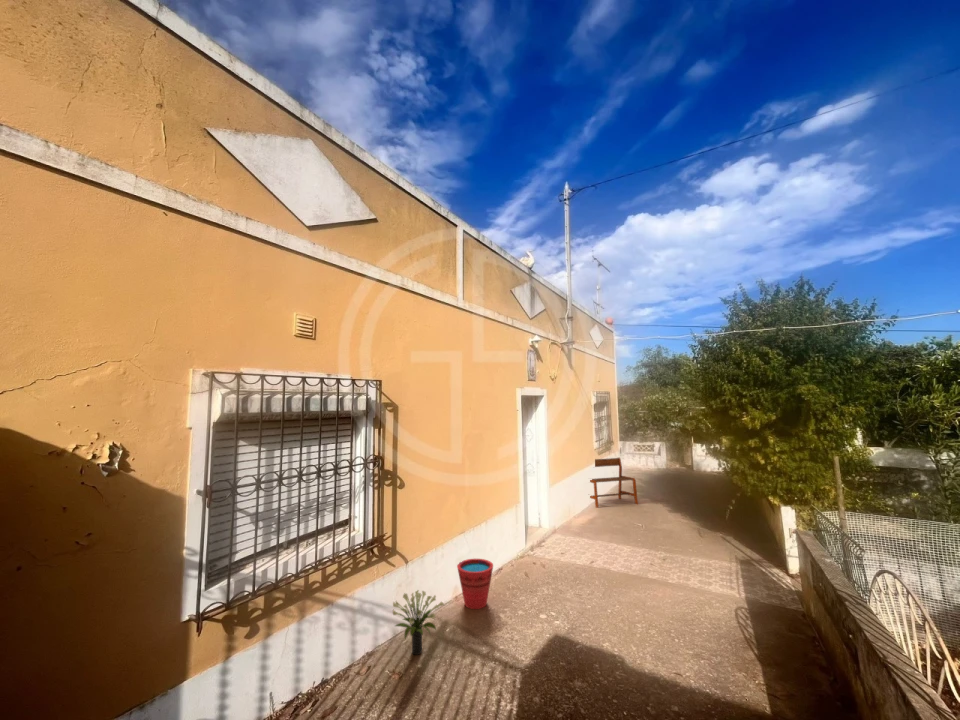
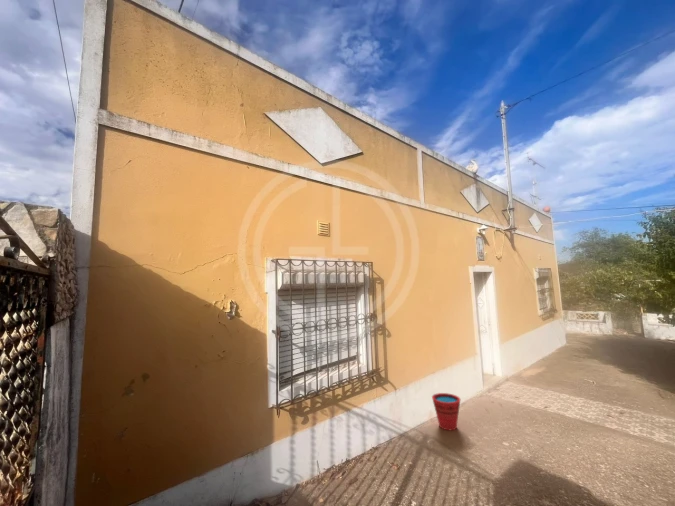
bench: present [590,458,638,508] -> none [531,324,586,365]
potted plant: present [393,590,444,655] -> none [389,410,426,455]

